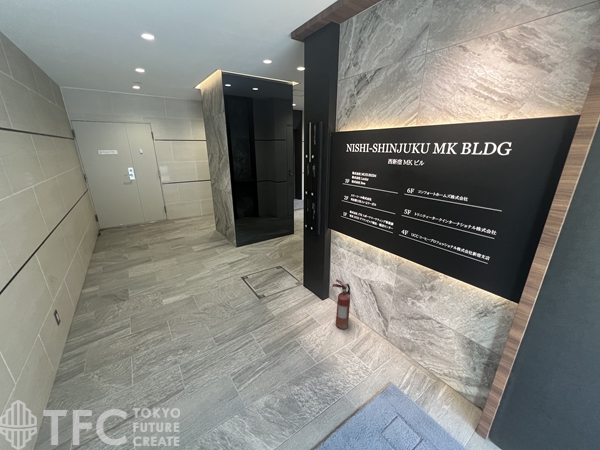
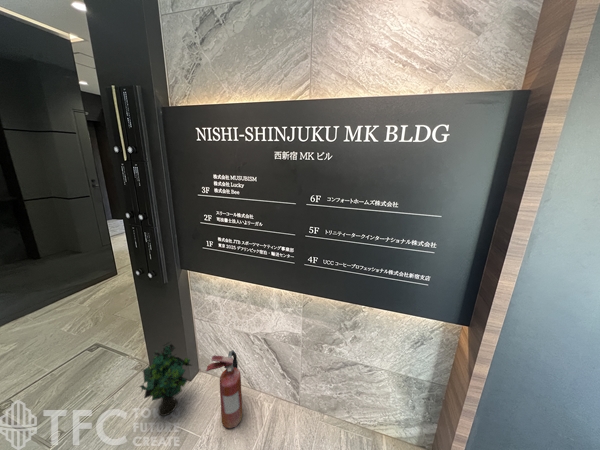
decorative plant: none [300,267,325,308] -> present [140,343,191,416]

